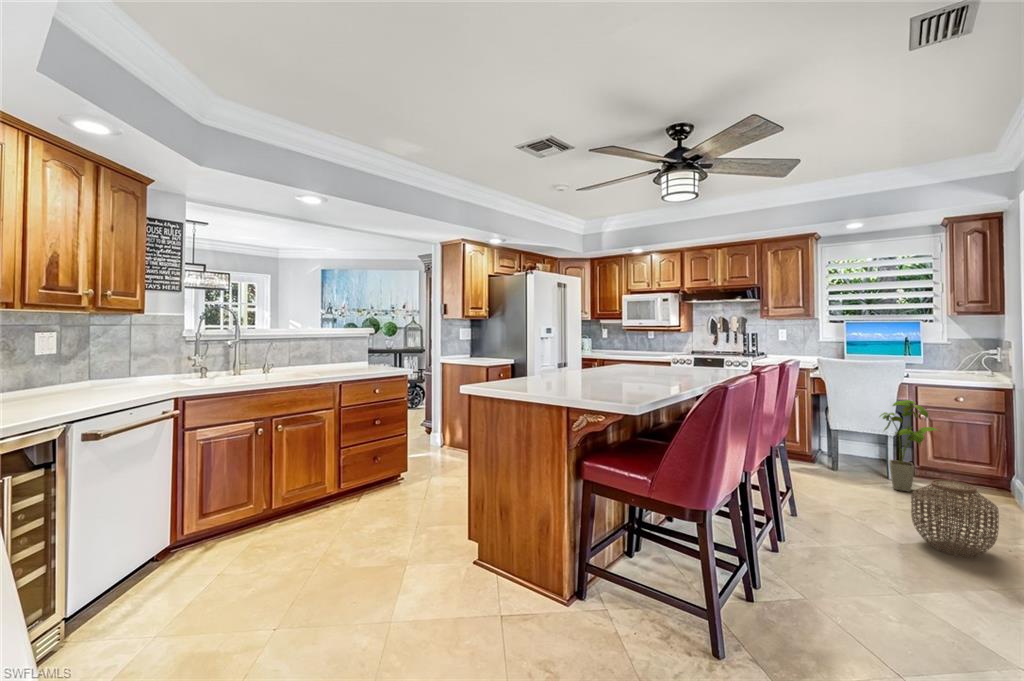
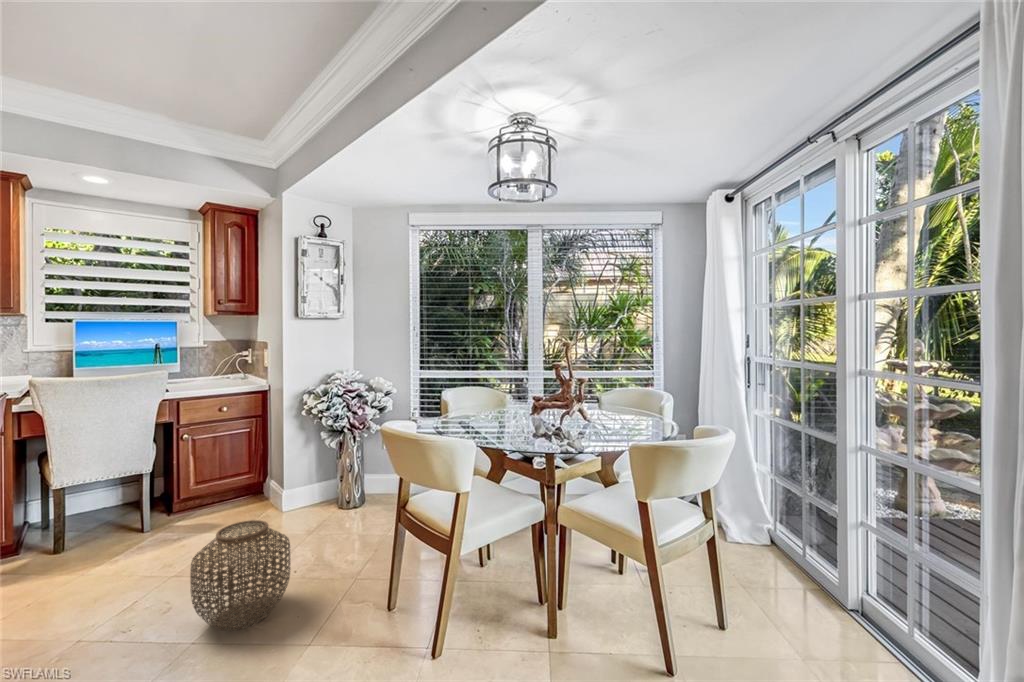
house plant: present [880,400,937,492] -> none [129,420,208,547]

